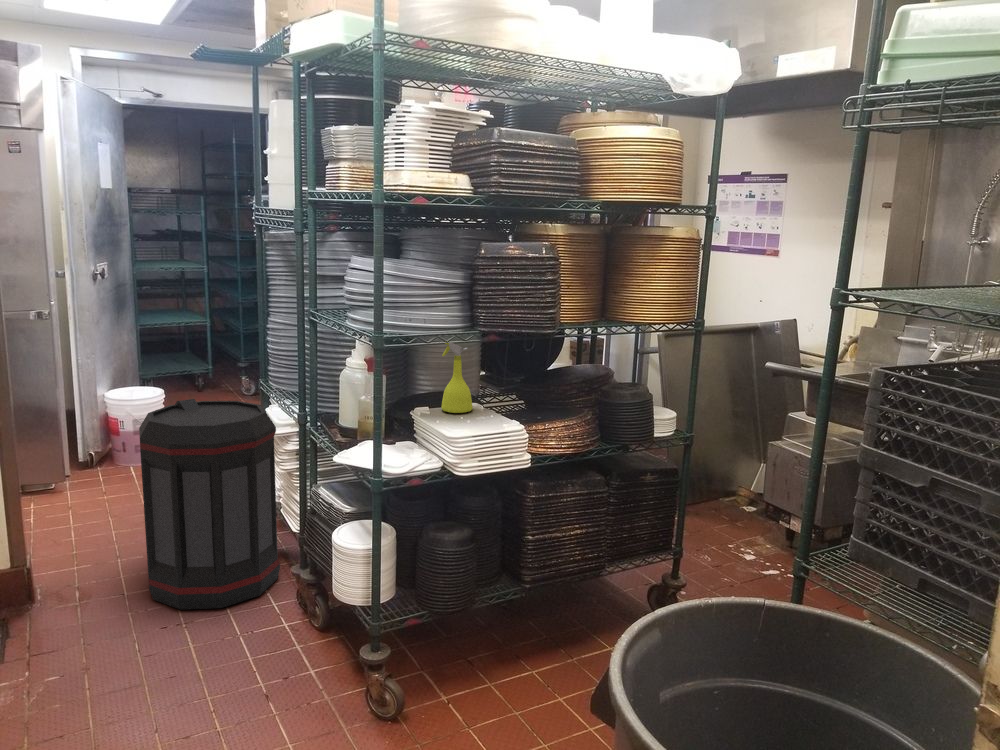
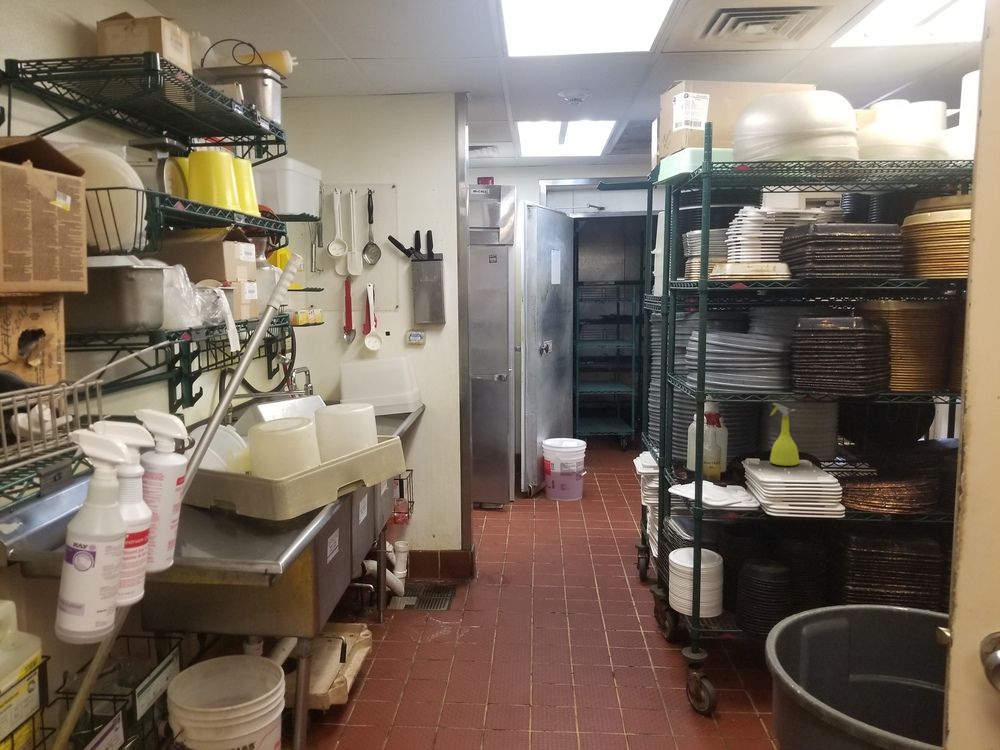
trash can: present [139,399,280,610] -> none [547,444,646,608]

